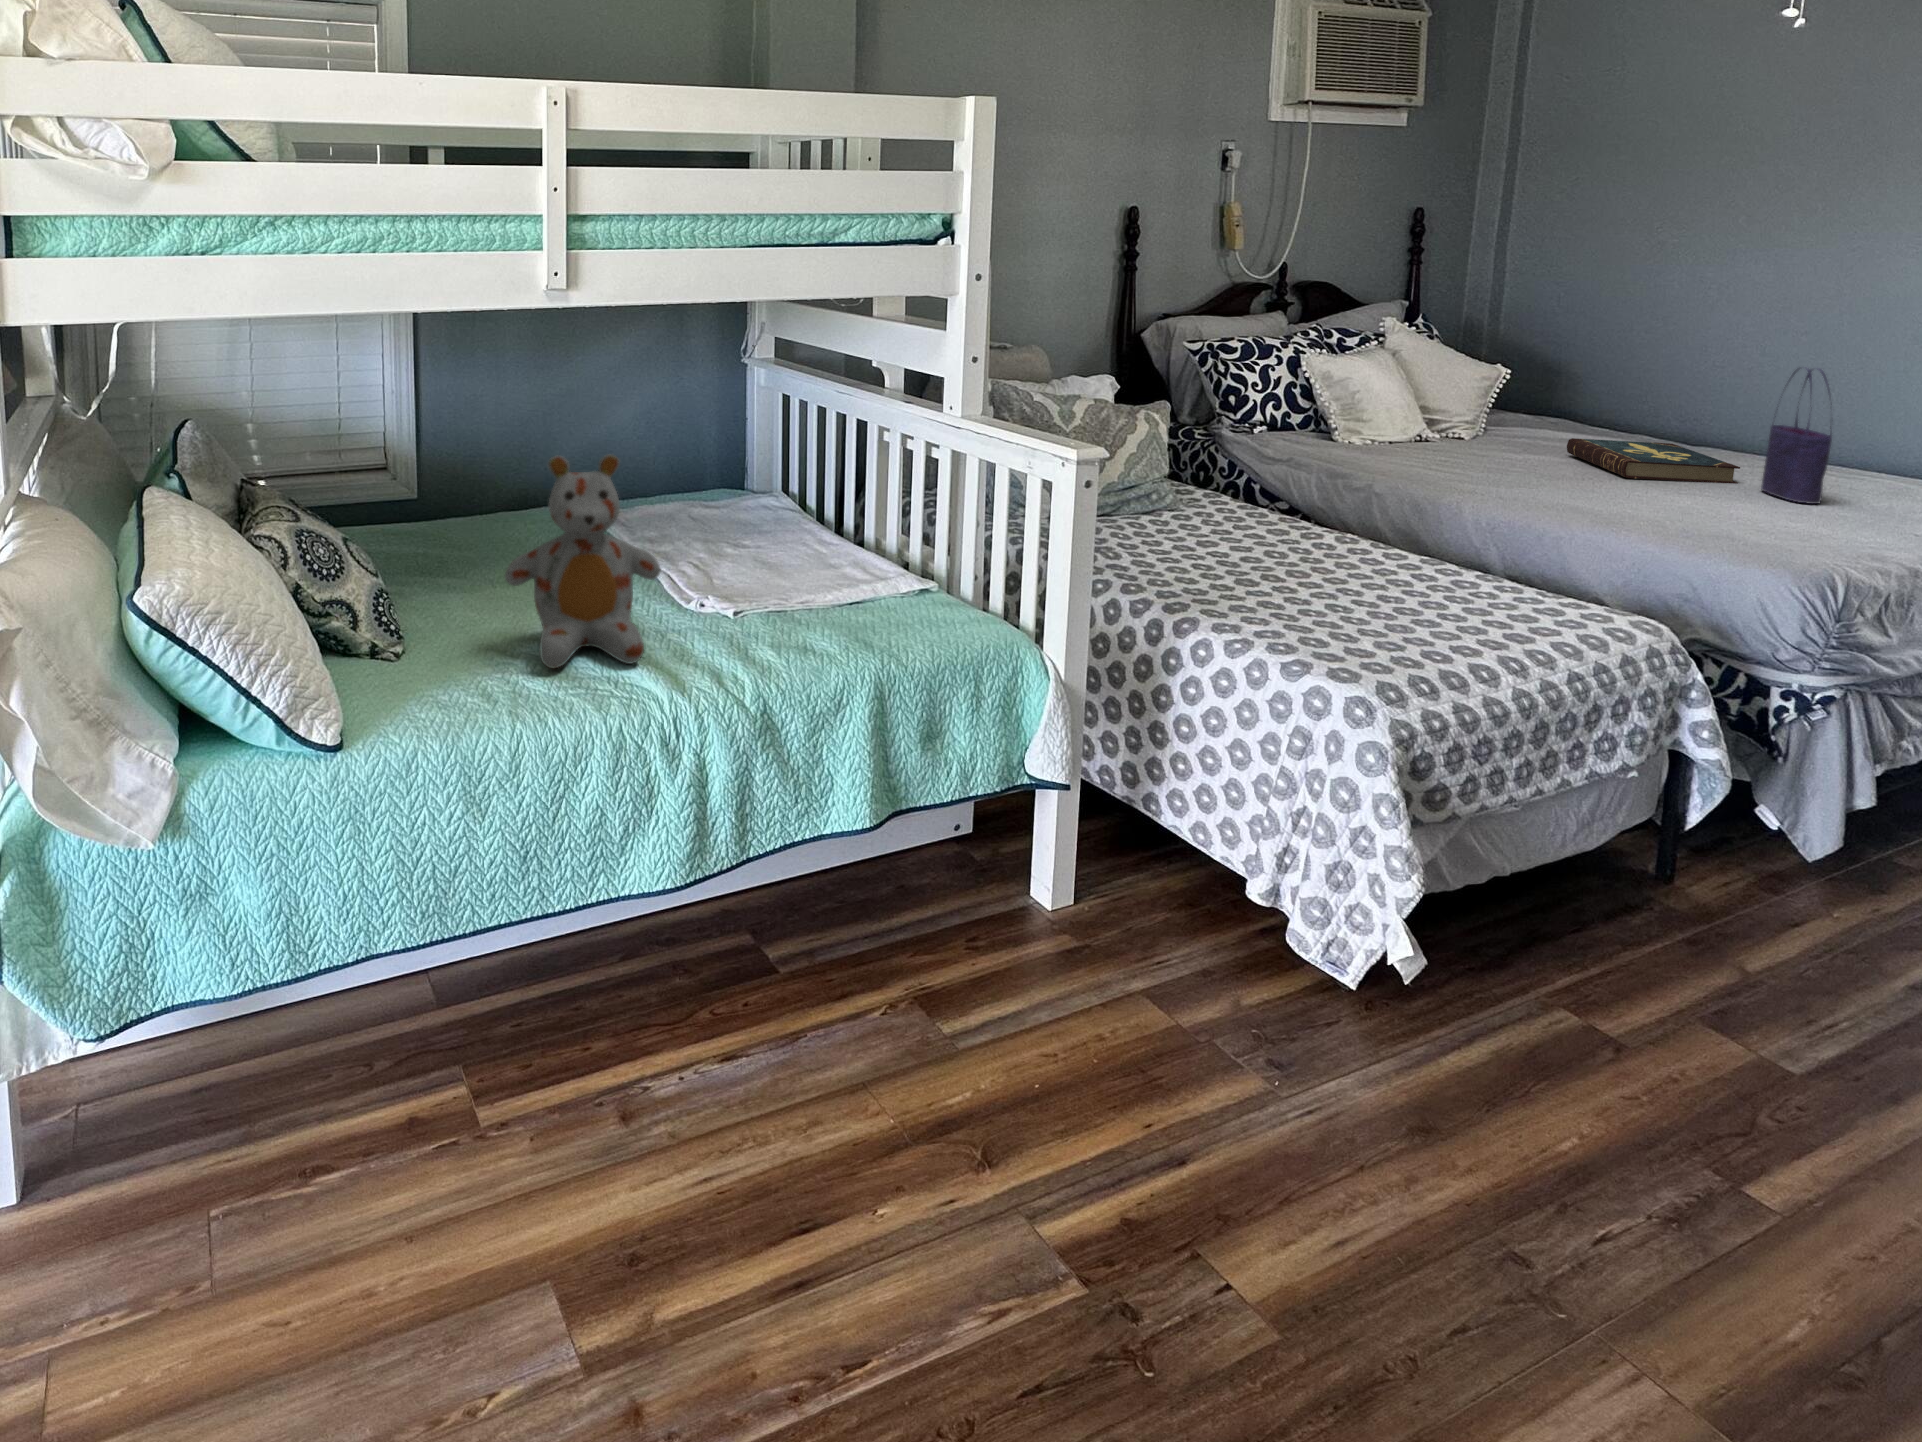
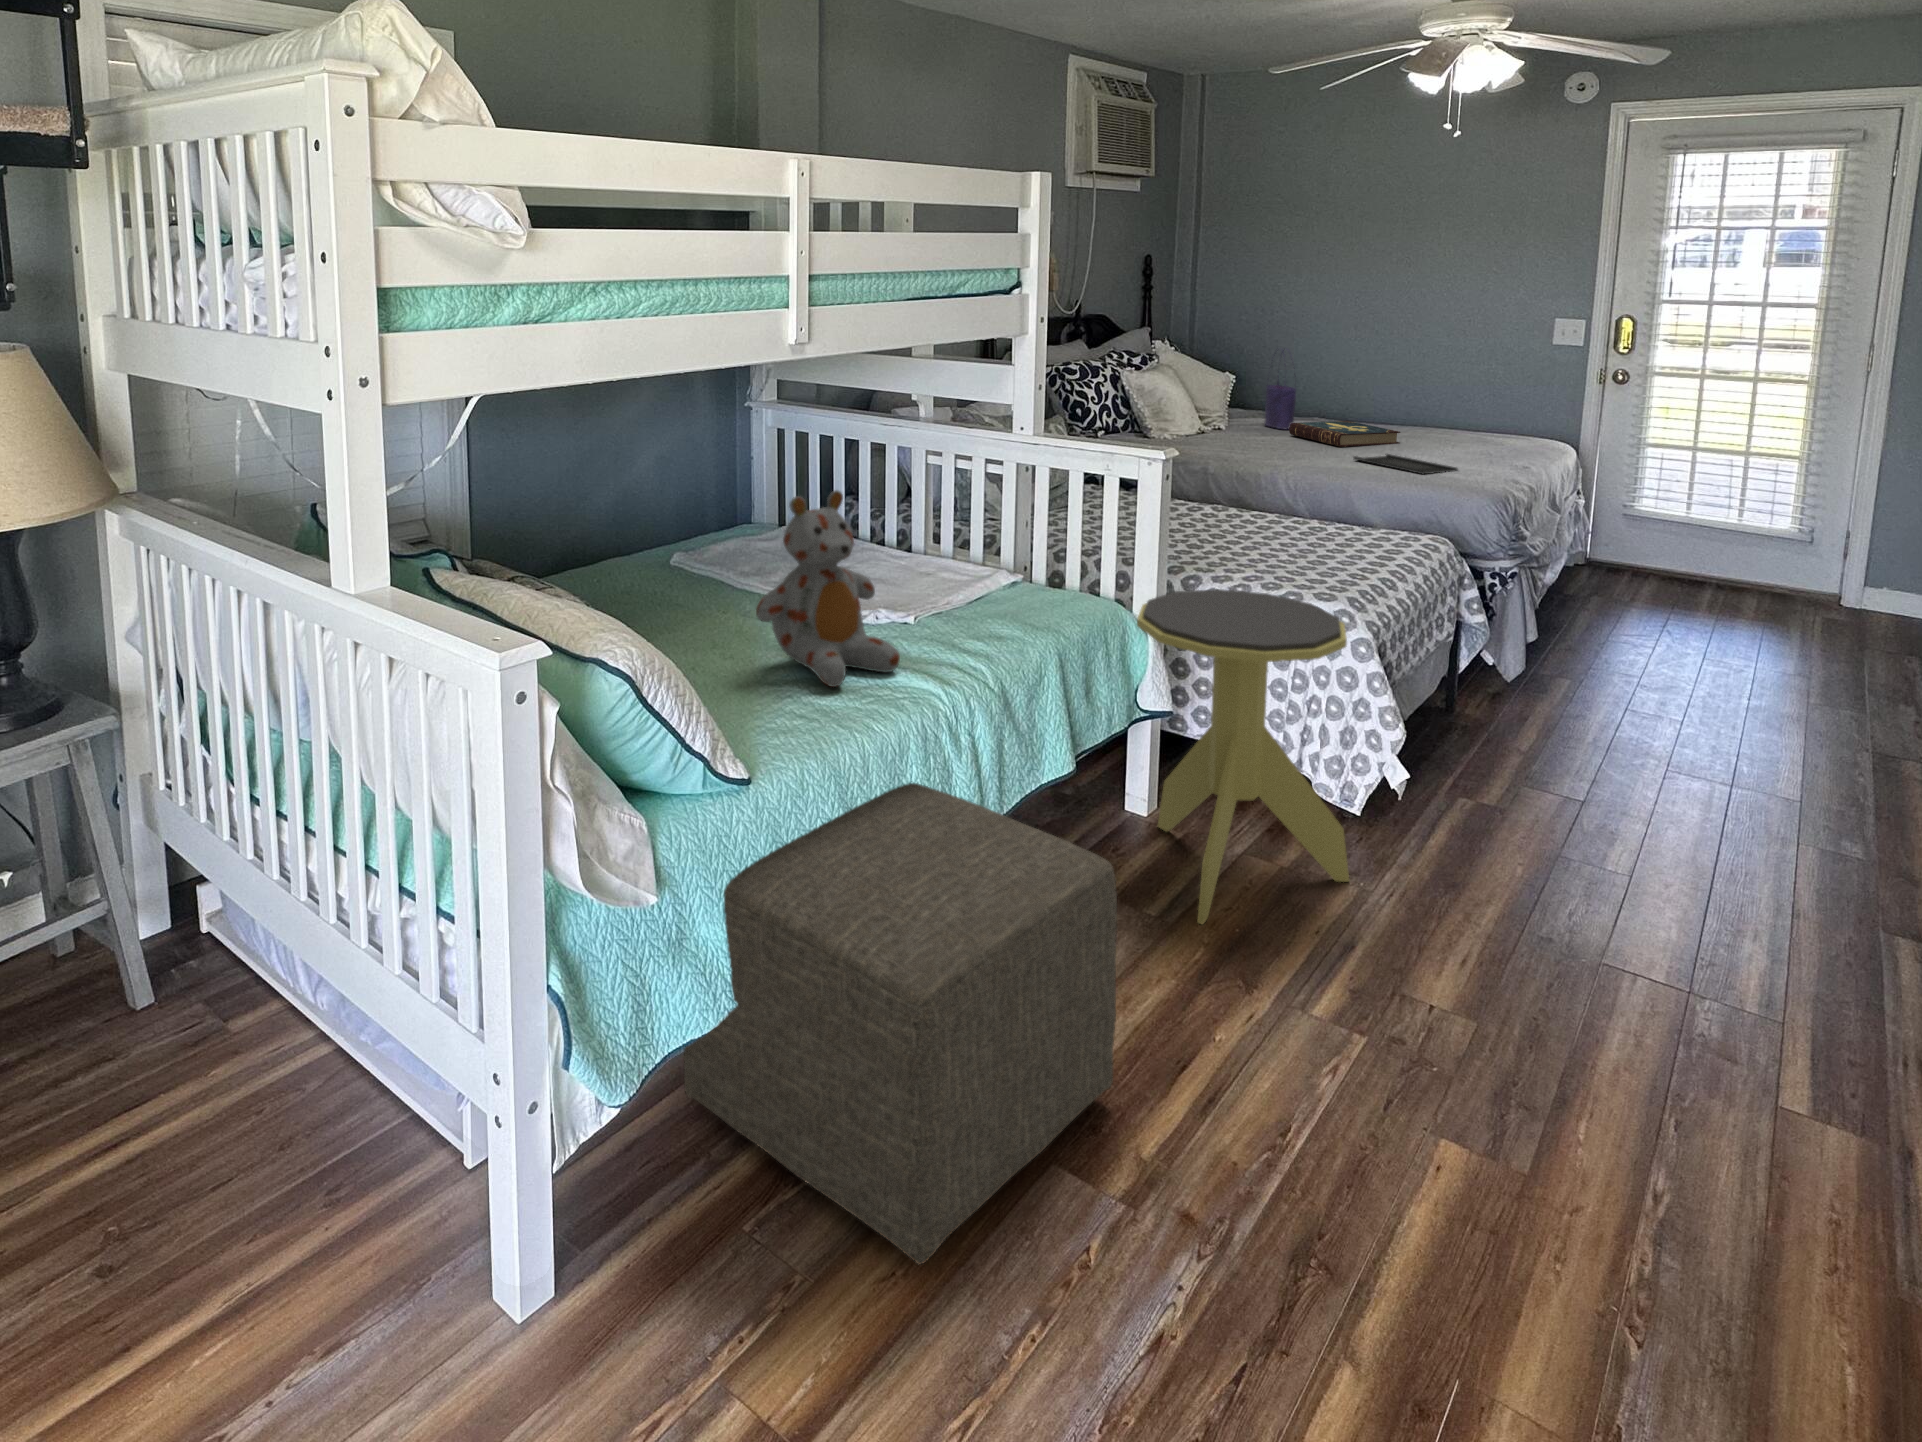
tote bag: present [1761,368,1832,504] -> present [1265,350,1296,430]
tray: none [1620,493,1784,534] -> present [1354,454,1458,474]
side table: none [988,633,1270,1072] -> present [1137,589,1350,924]
ottoman: none [273,777,689,1329] -> present [683,783,1117,1265]

